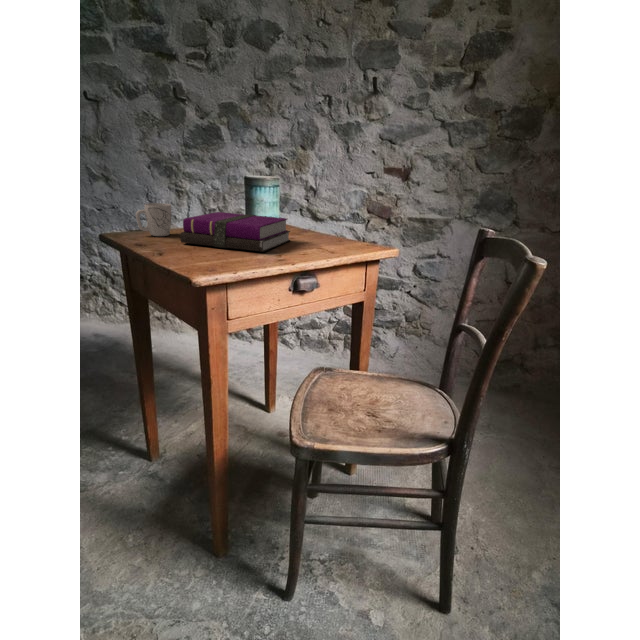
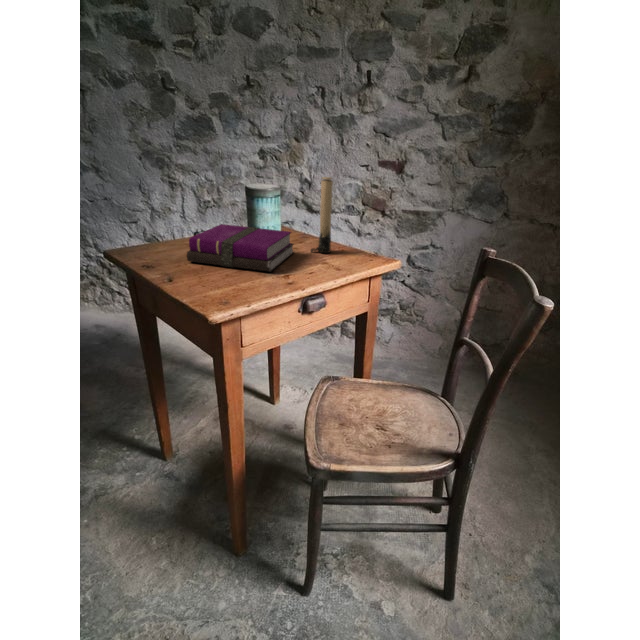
candle: none [307,164,330,242] -> present [311,177,333,253]
mug: present [136,203,171,236] -> none [140,217,175,252]

